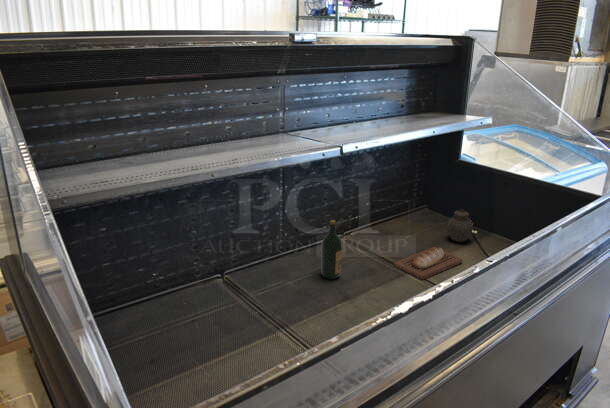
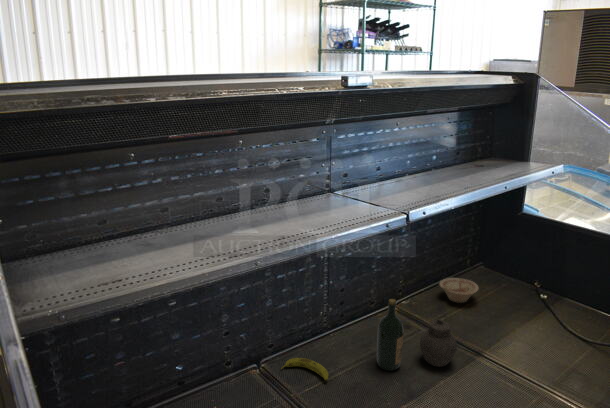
jar: present [447,209,473,242] -> present [420,319,457,367]
dish: none [385,215,417,235] -> present [440,278,478,303]
bread loaf: present [394,247,462,279] -> none [461,321,543,370]
fruit: none [242,269,280,284] -> present [281,358,329,380]

